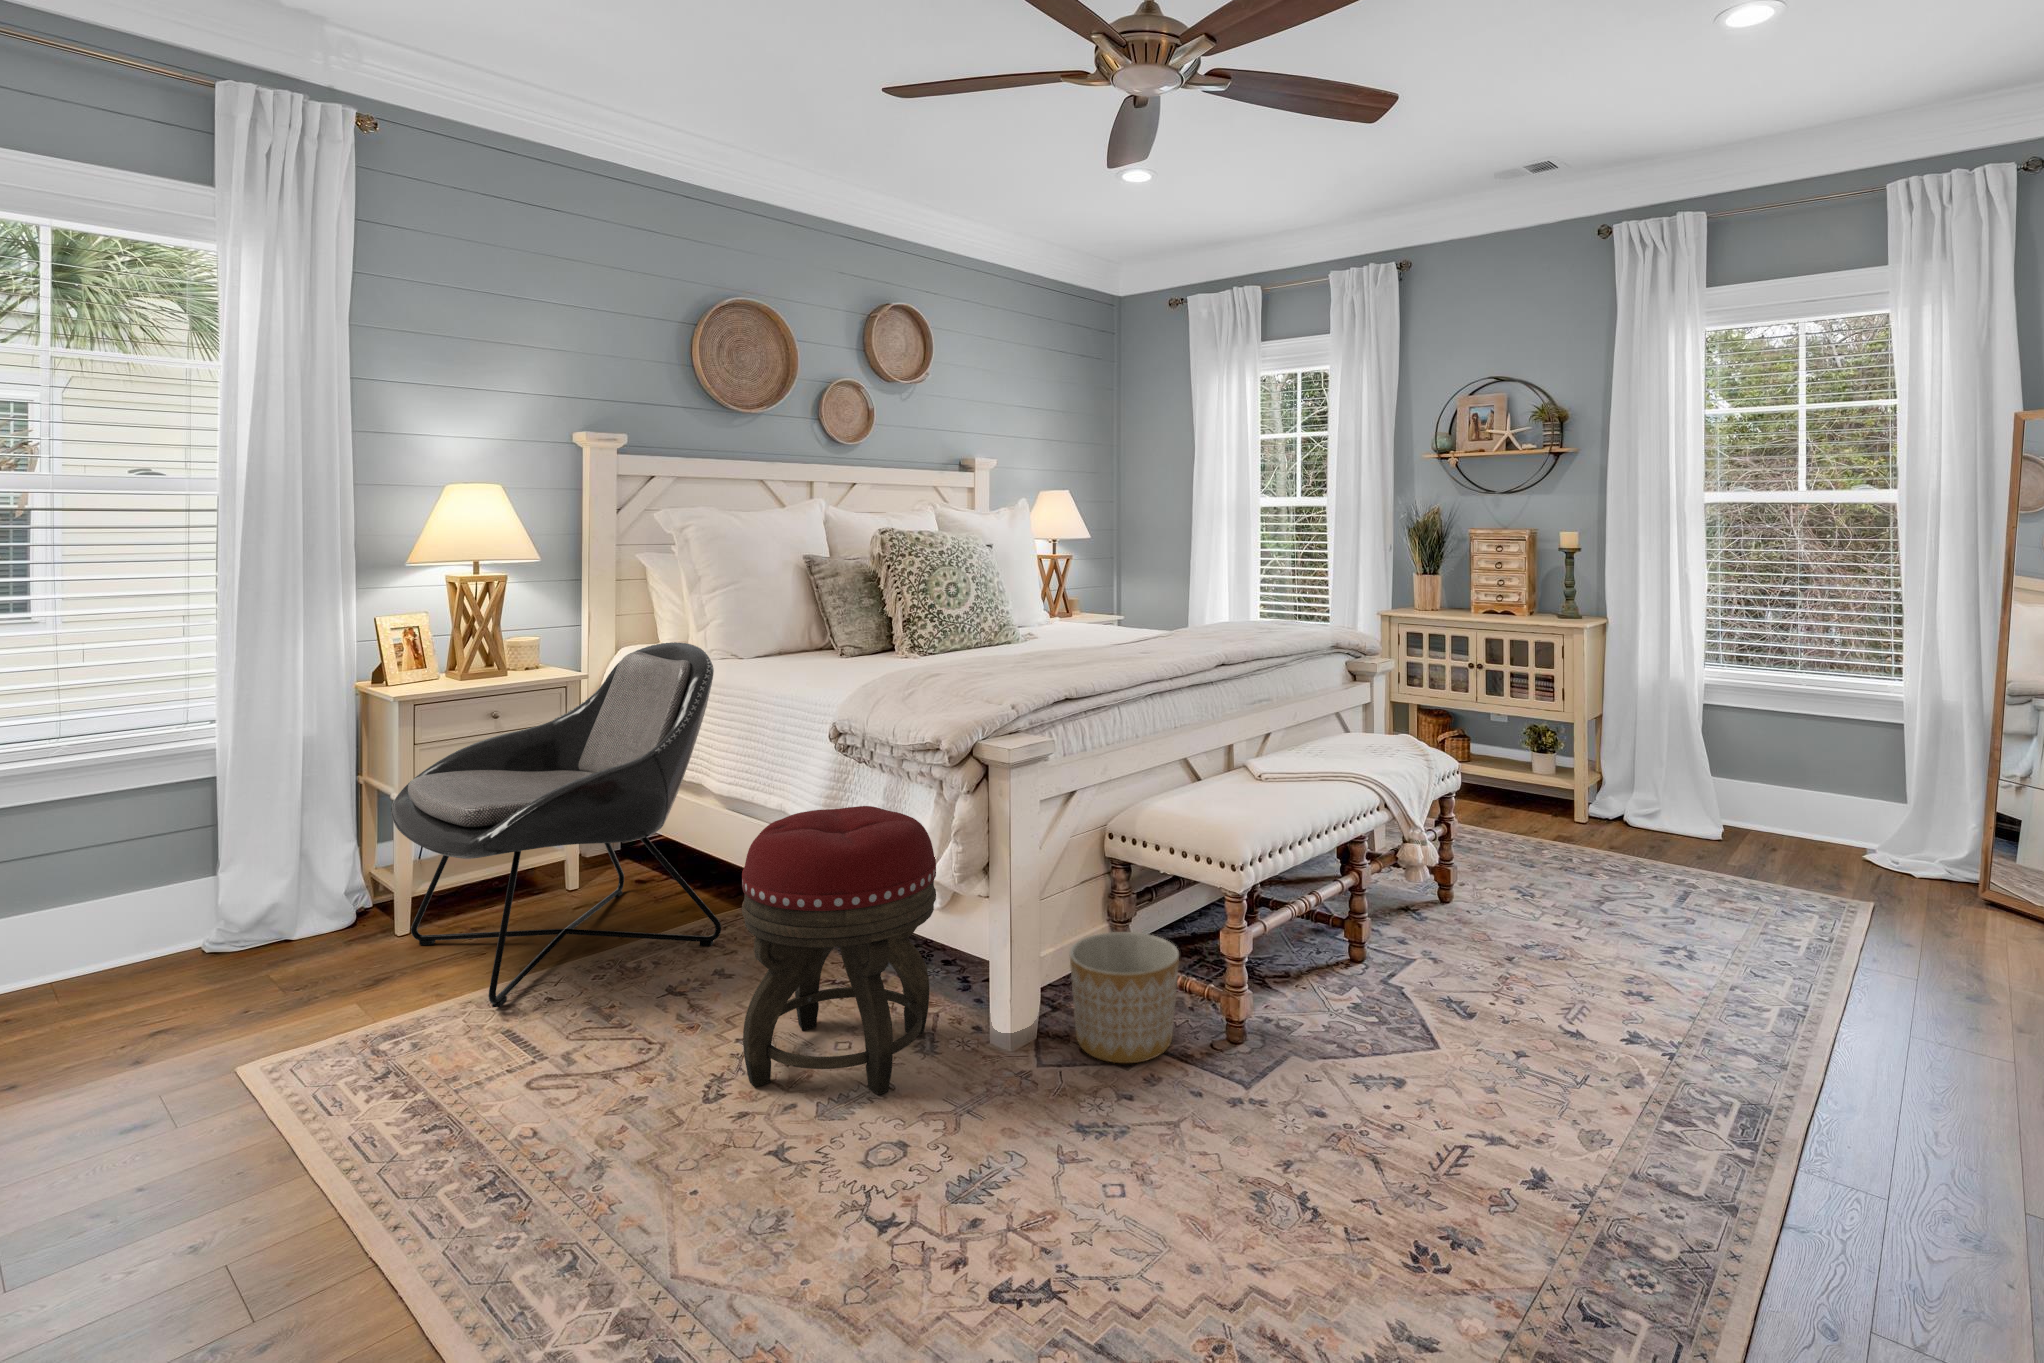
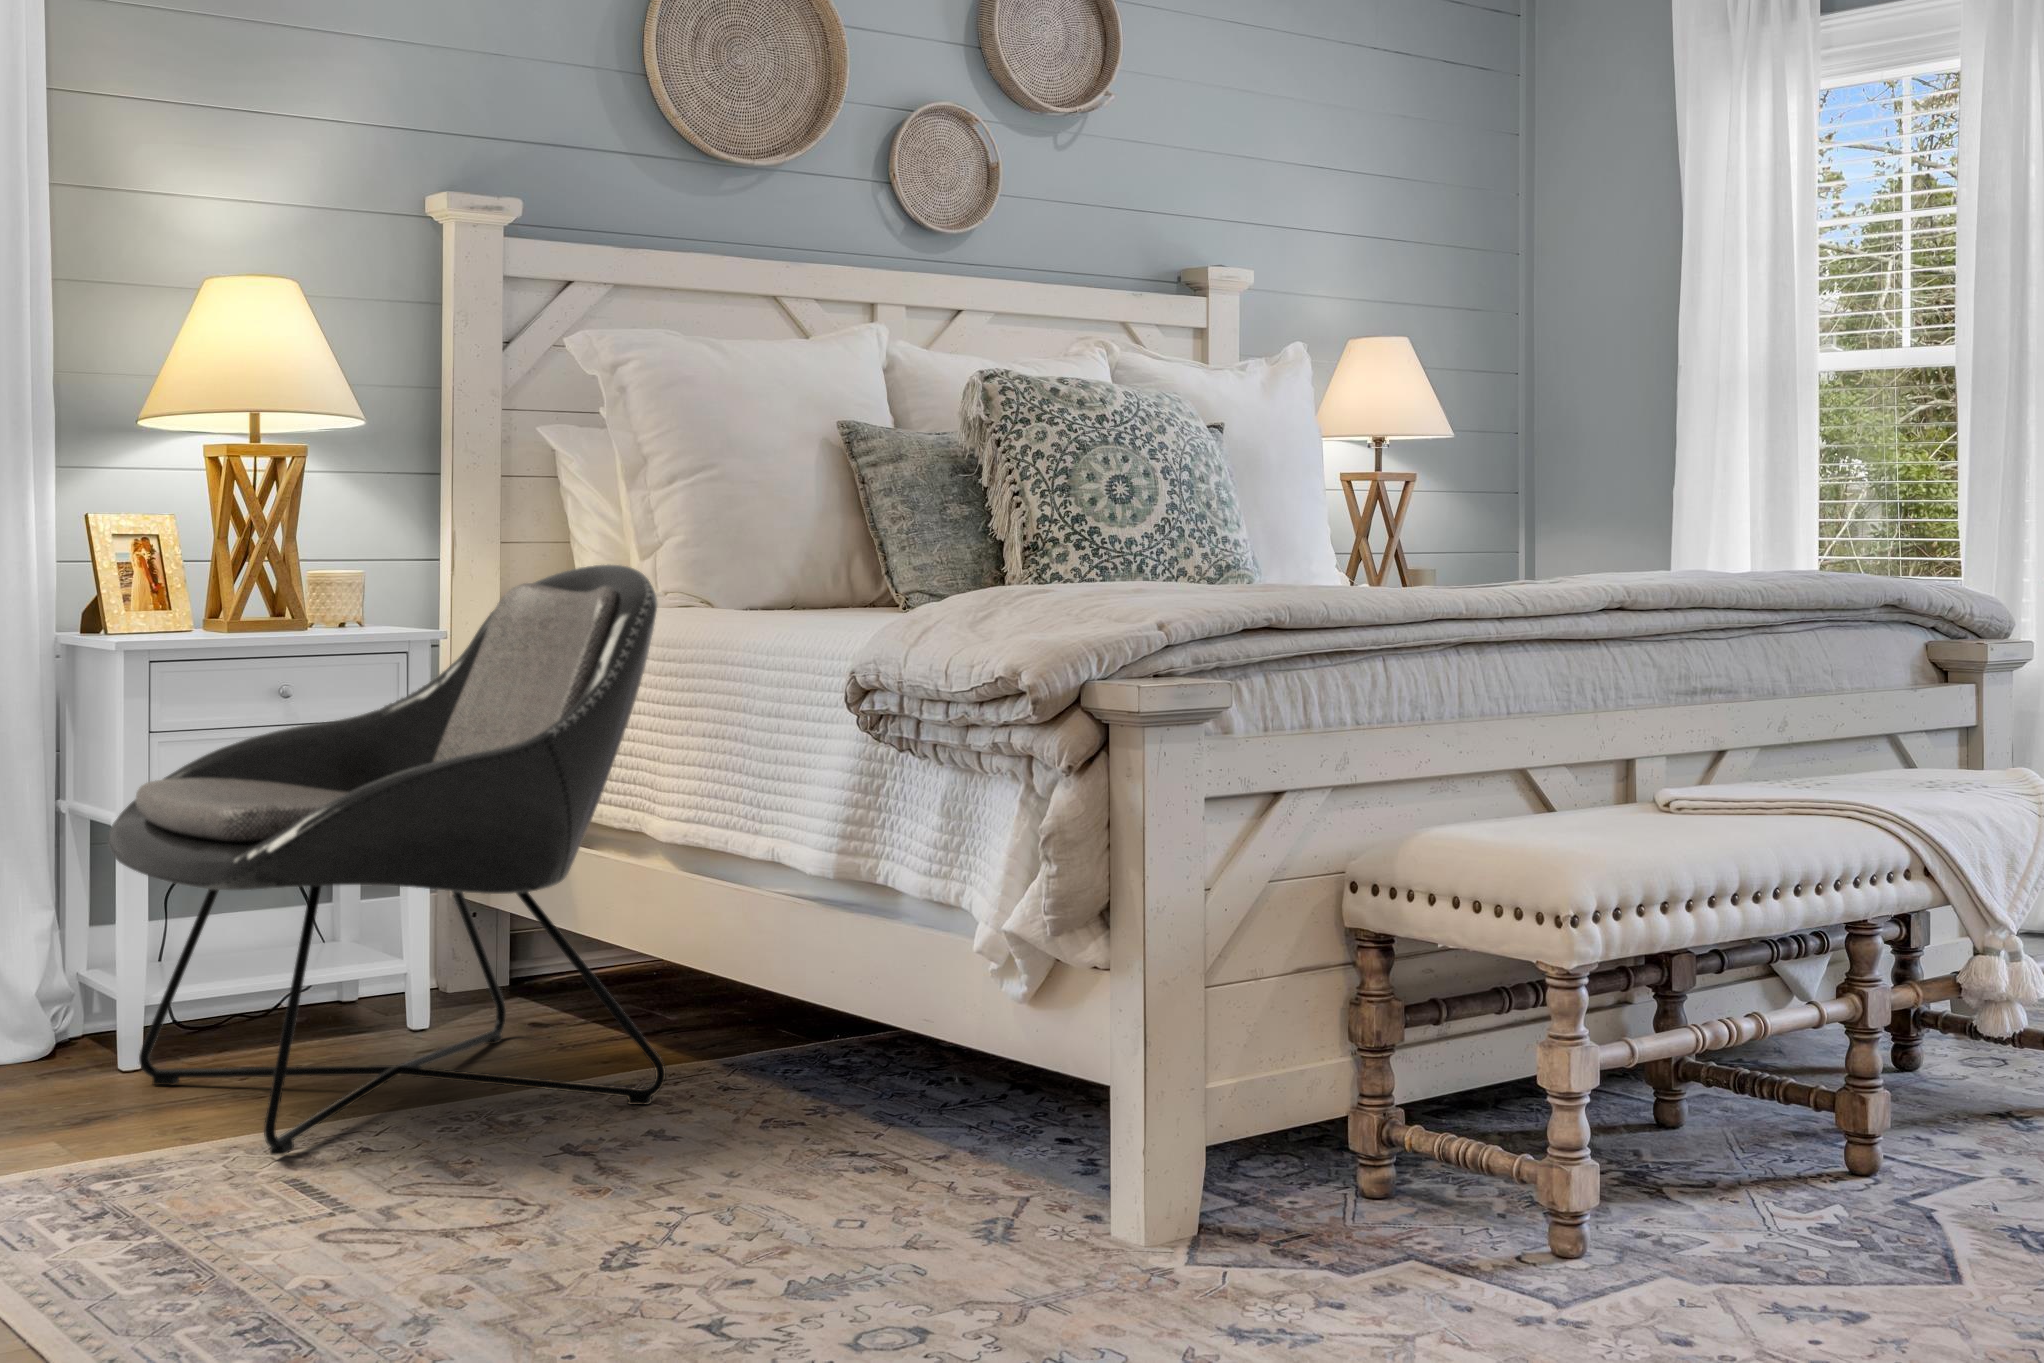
footstool: present [742,806,936,1095] -> none [672,806,1013,1274]
planter: present [1070,932,1179,1063] -> none [1250,1053,1453,1263]

